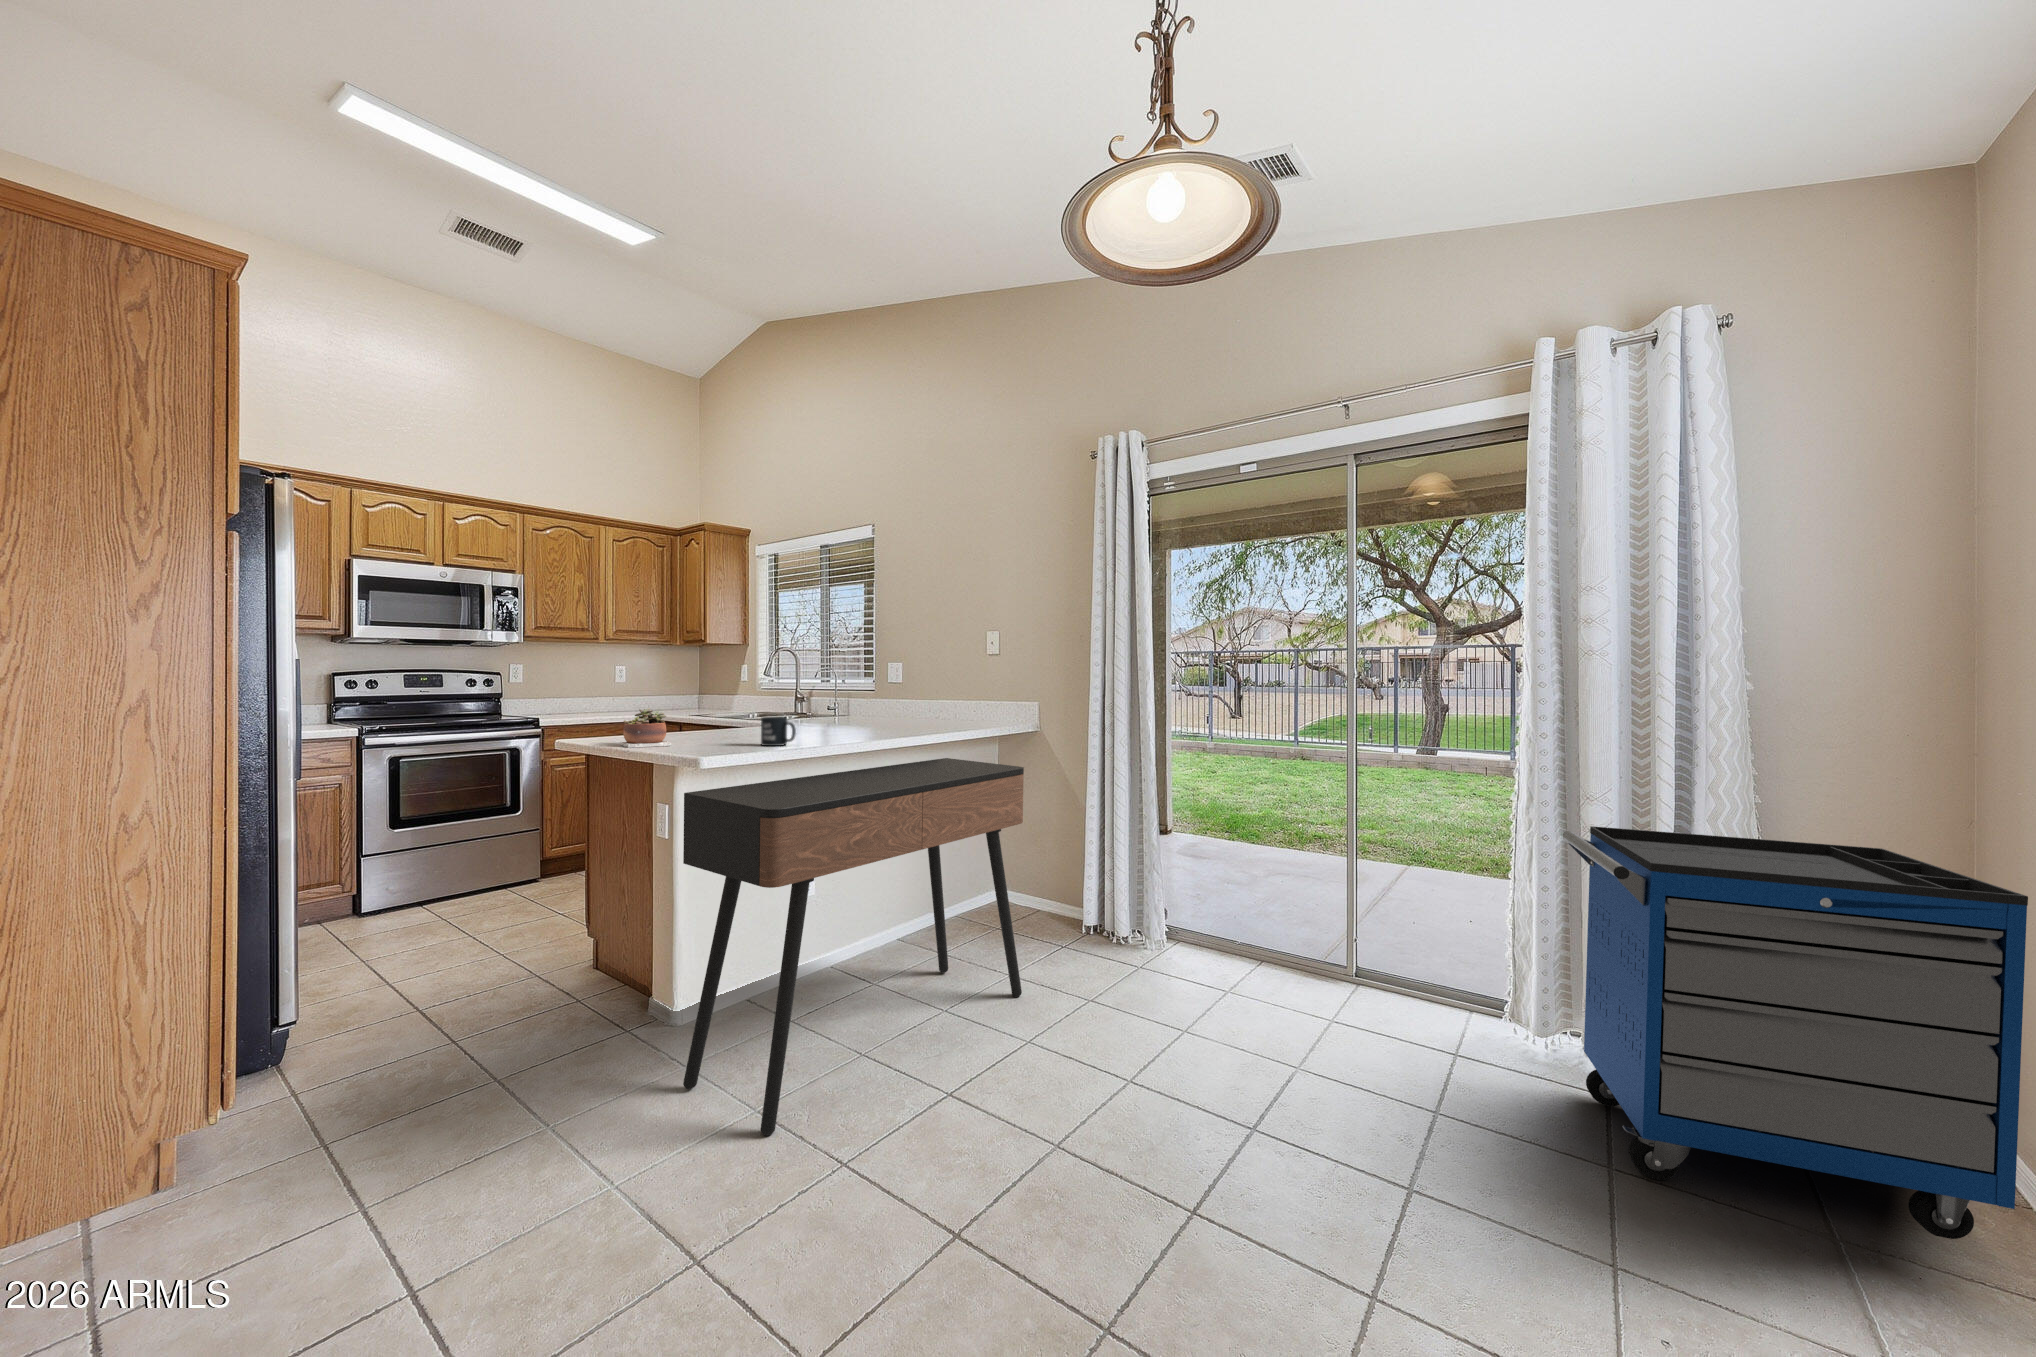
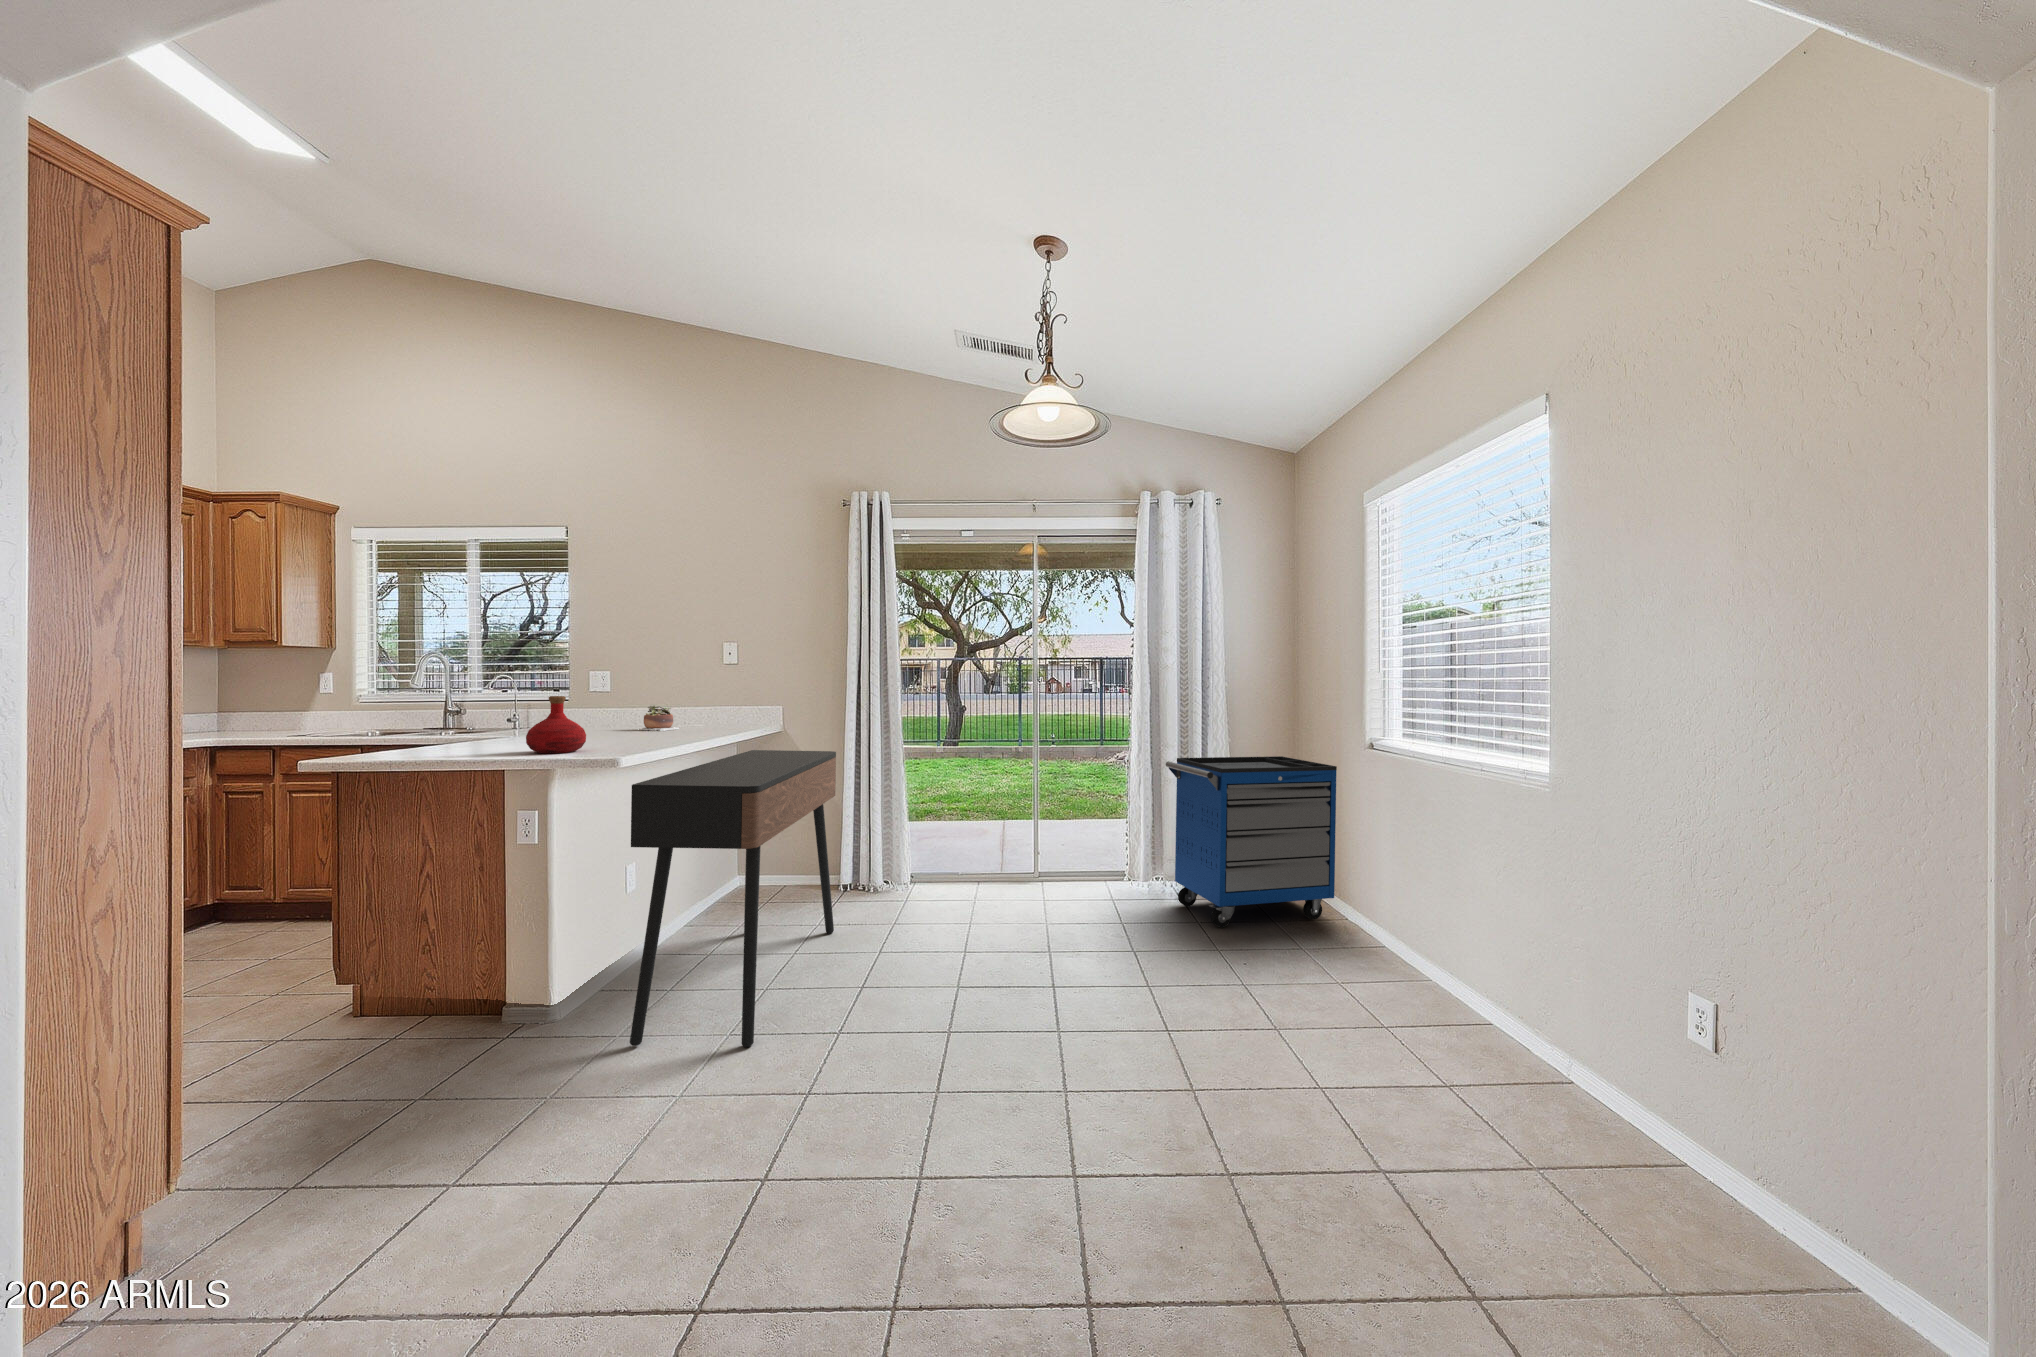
bottle: none [676,690,734,750] -> present [526,696,586,753]
succulent plant: present [621,708,671,748] -> present [641,705,679,731]
mug: present [761,717,796,746] -> none [596,720,635,747]

